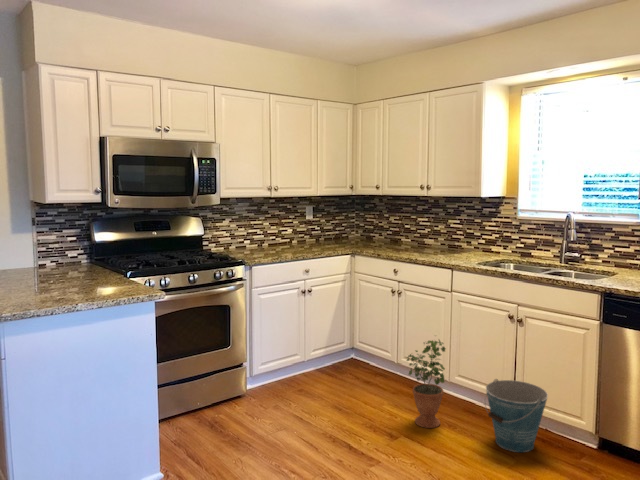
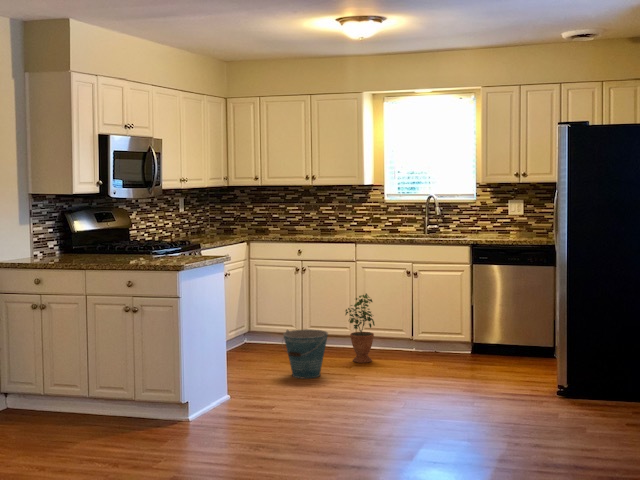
bucket: present [486,379,548,452] -> present [283,329,328,378]

